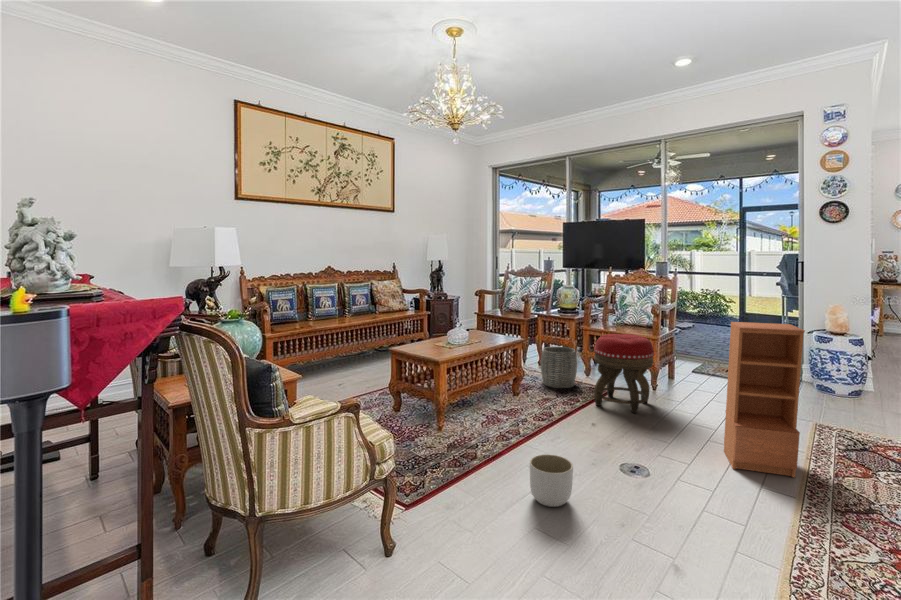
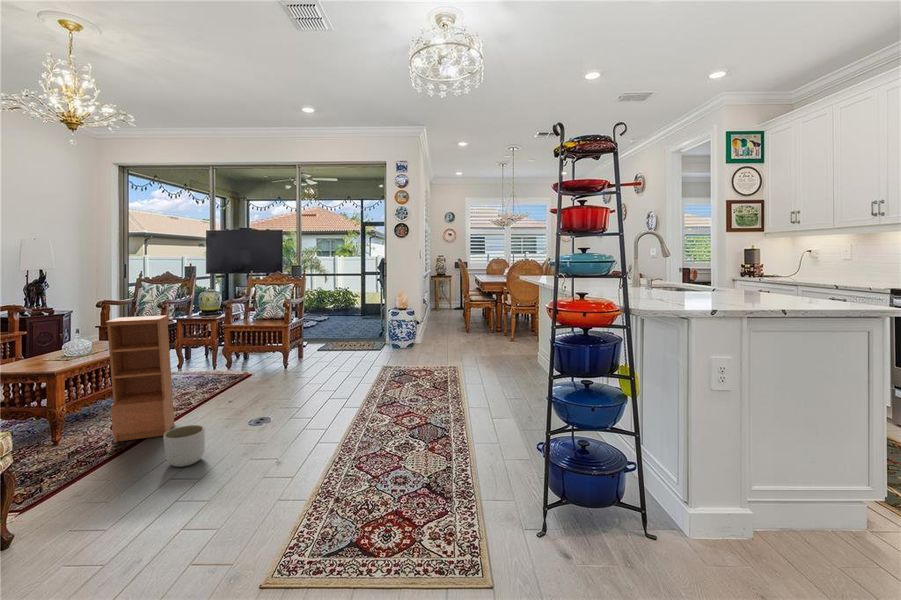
bookcase: present [724,322,805,478] -> present [106,315,174,442]
footstool: present [594,334,654,413] -> none [230,326,281,389]
woven basket: present [541,347,577,388] -> none [181,345,218,383]

